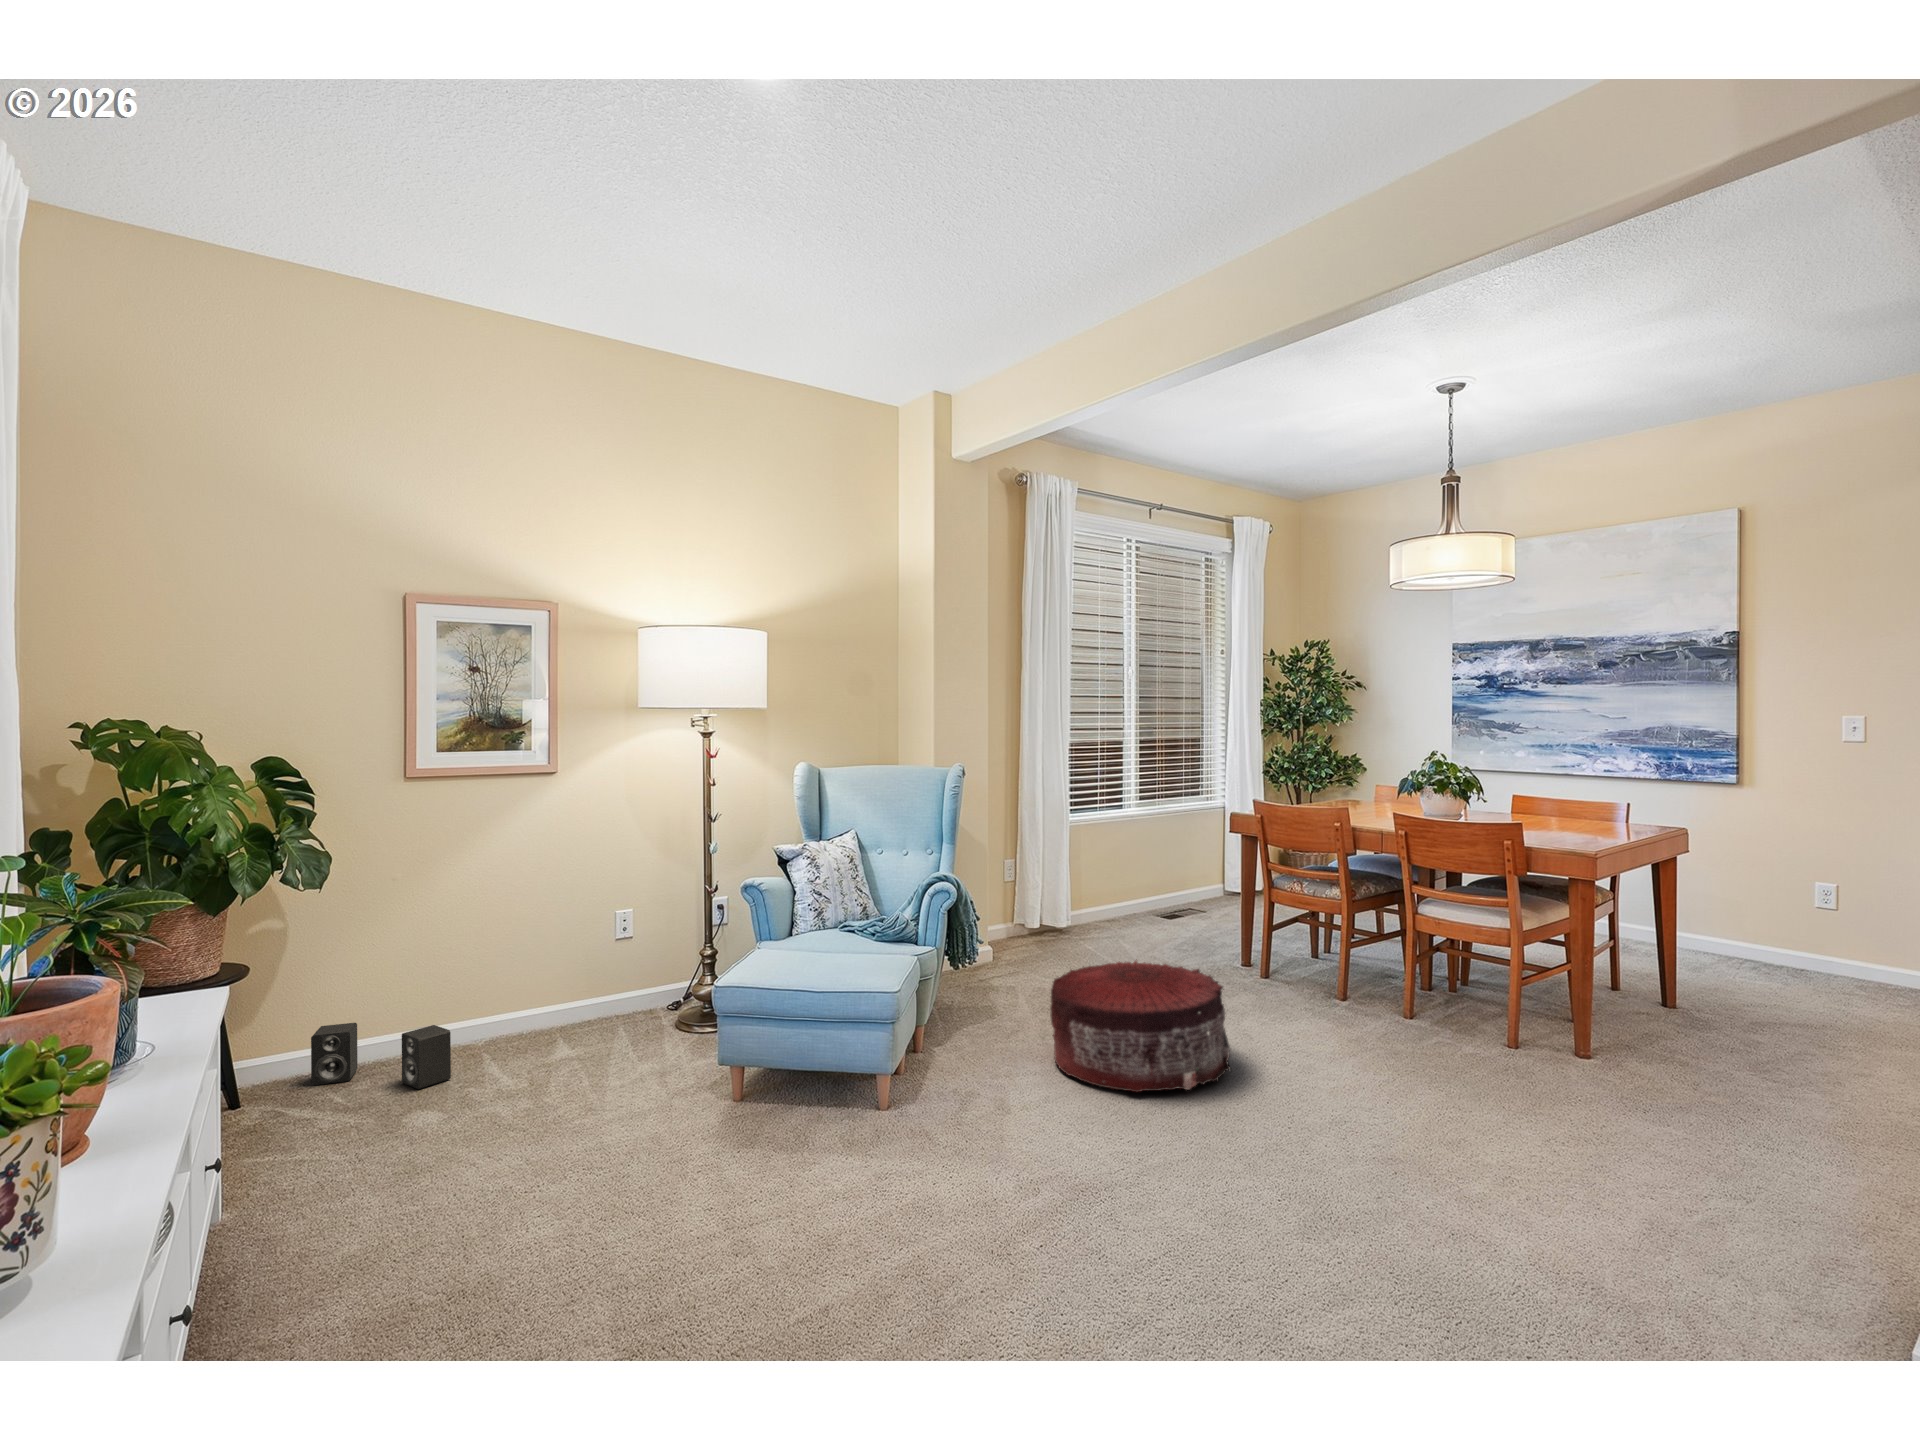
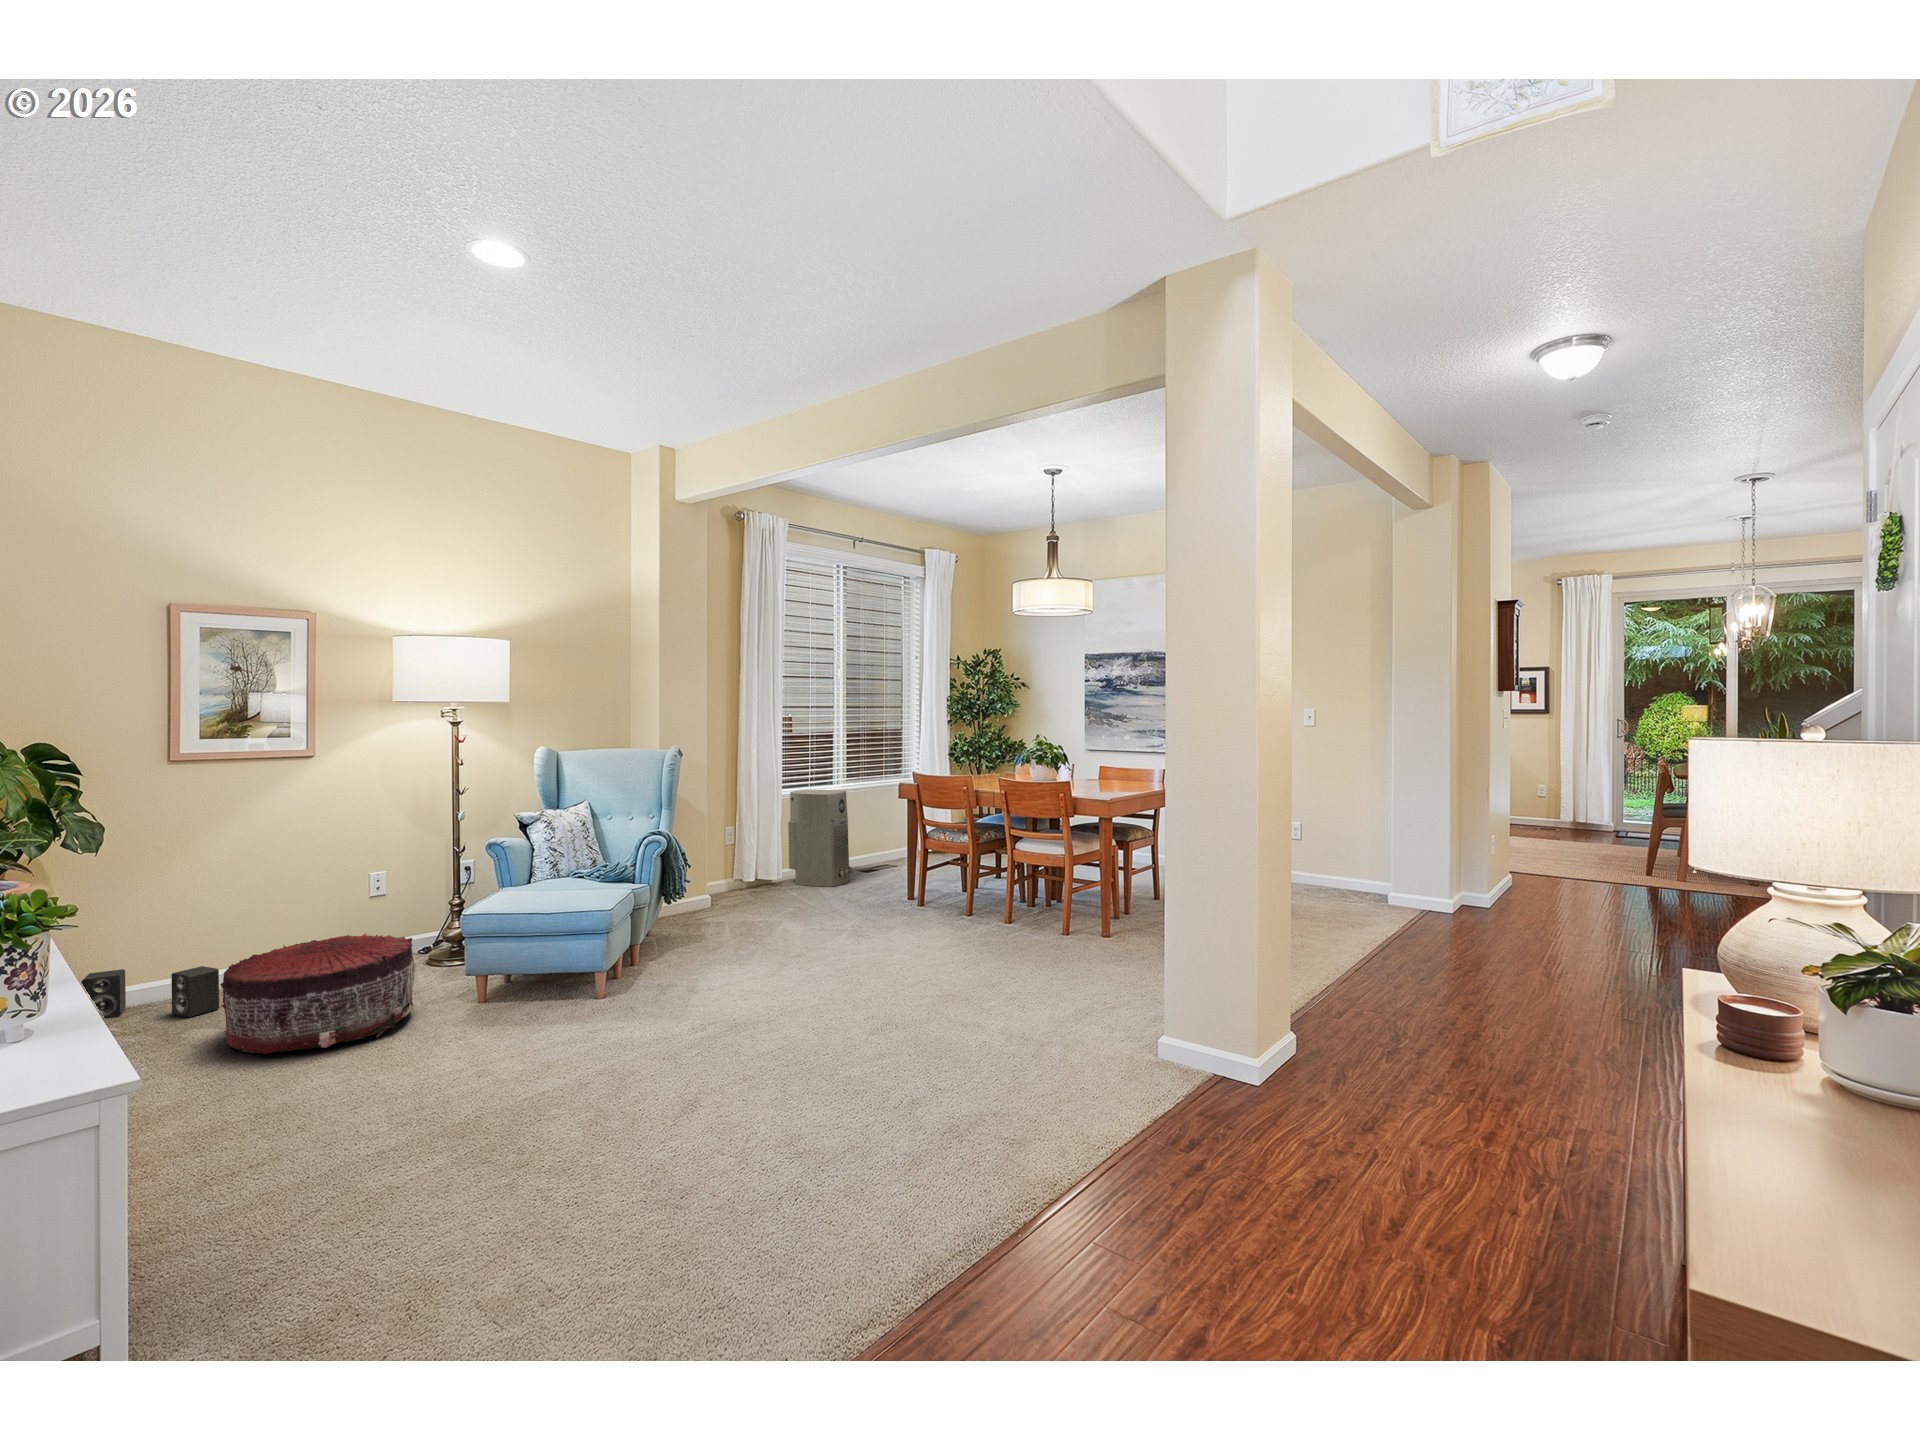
air purifier: none [1075,816,1156,941] -> present [788,790,853,887]
pouf: present [1050,961,1231,1092] -> present [220,933,415,1054]

